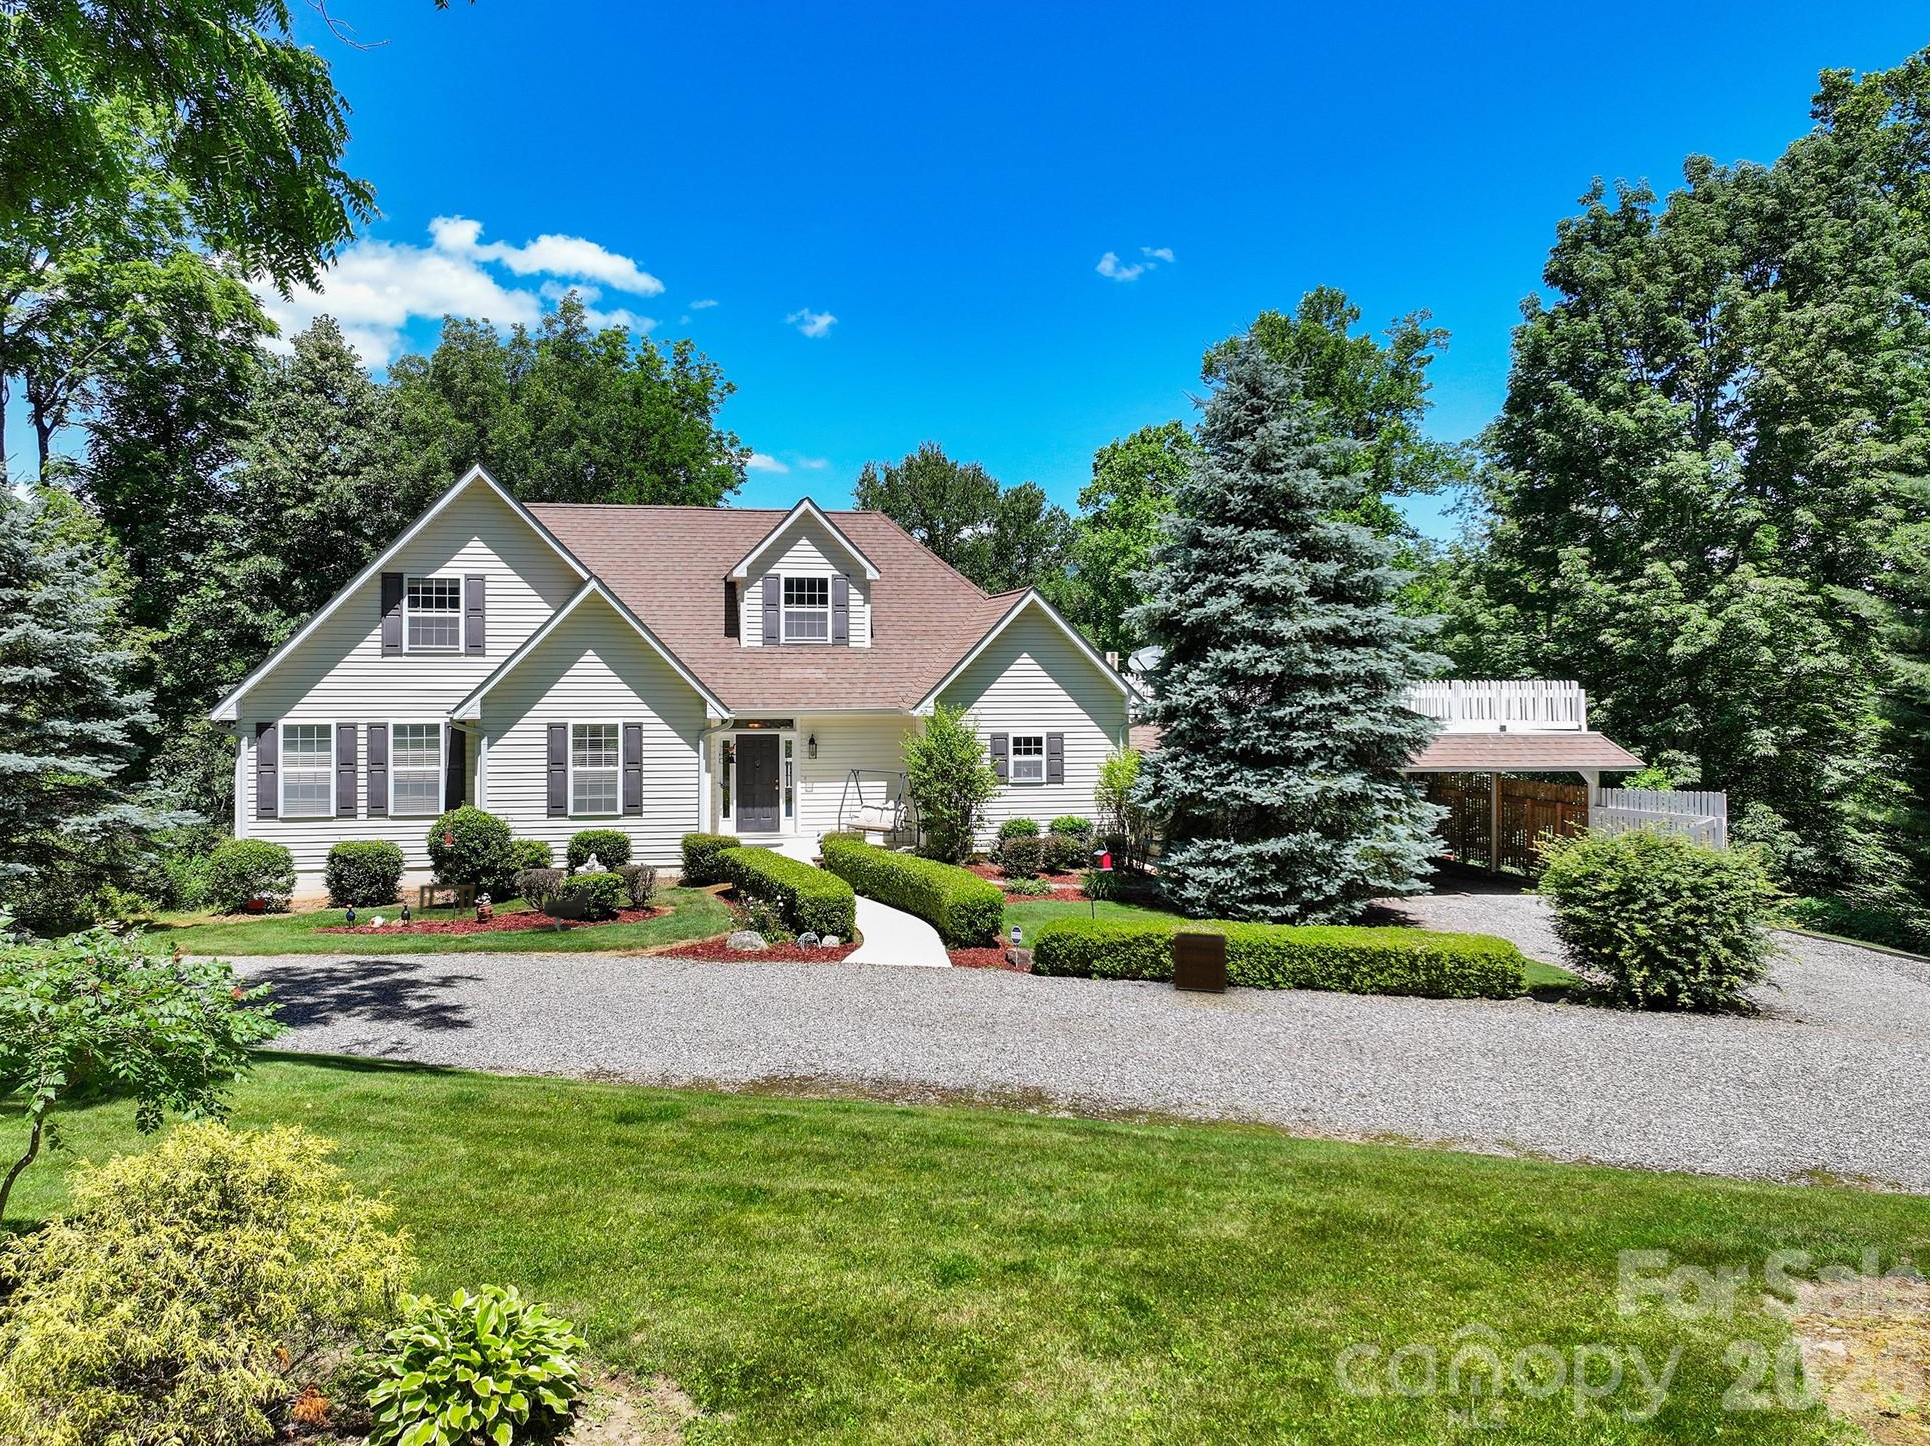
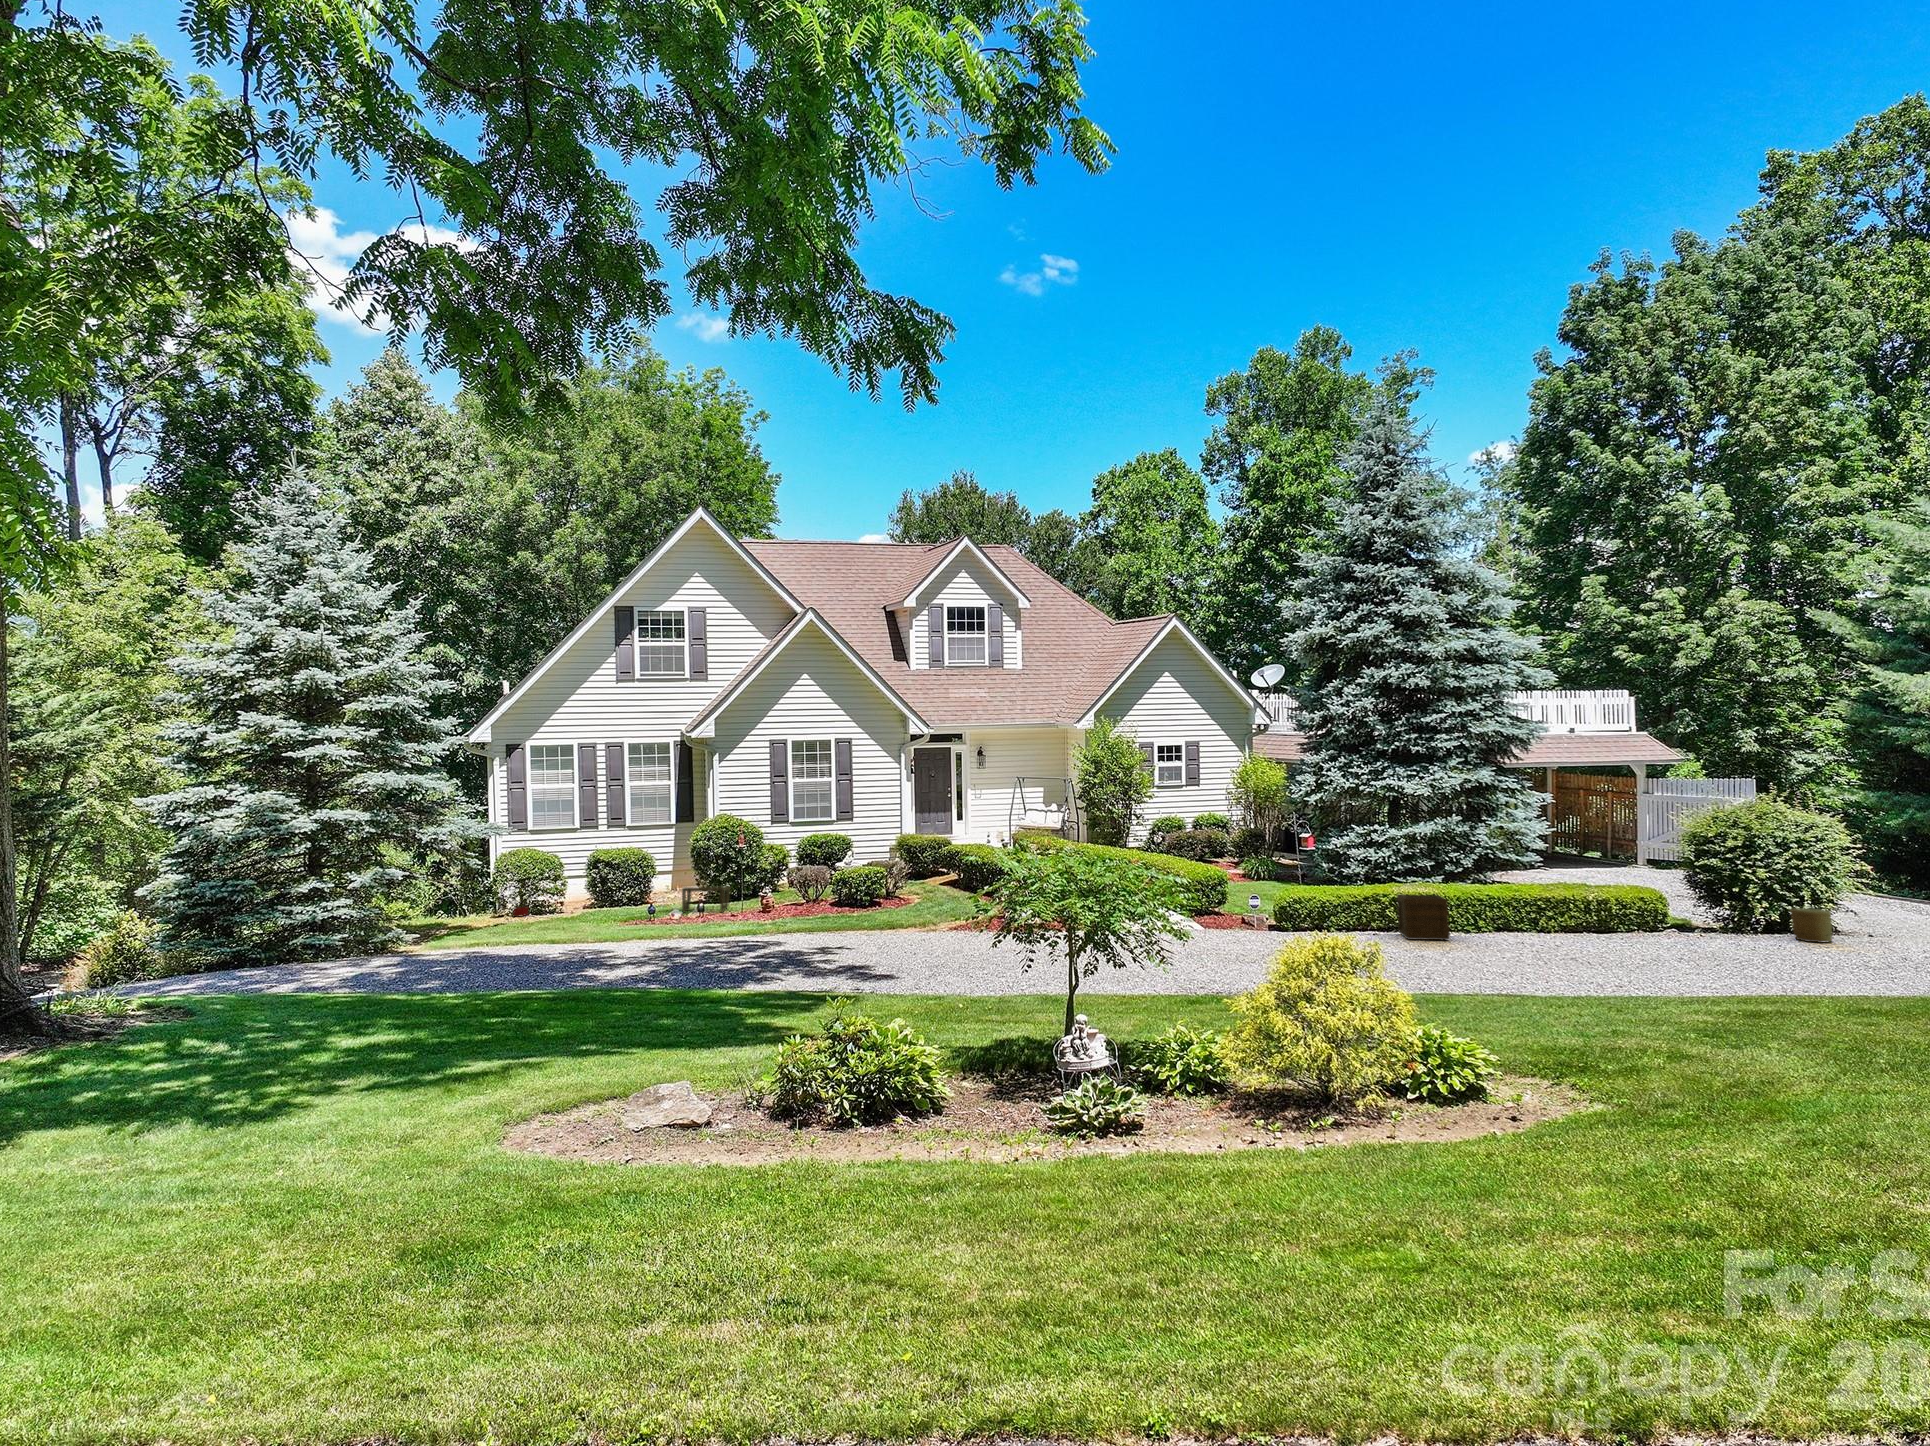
lounge chair: present [544,887,591,931] -> none [812,882,859,922]
woven basket: none [1676,975,1728,1022] -> present [1790,908,1832,943]

